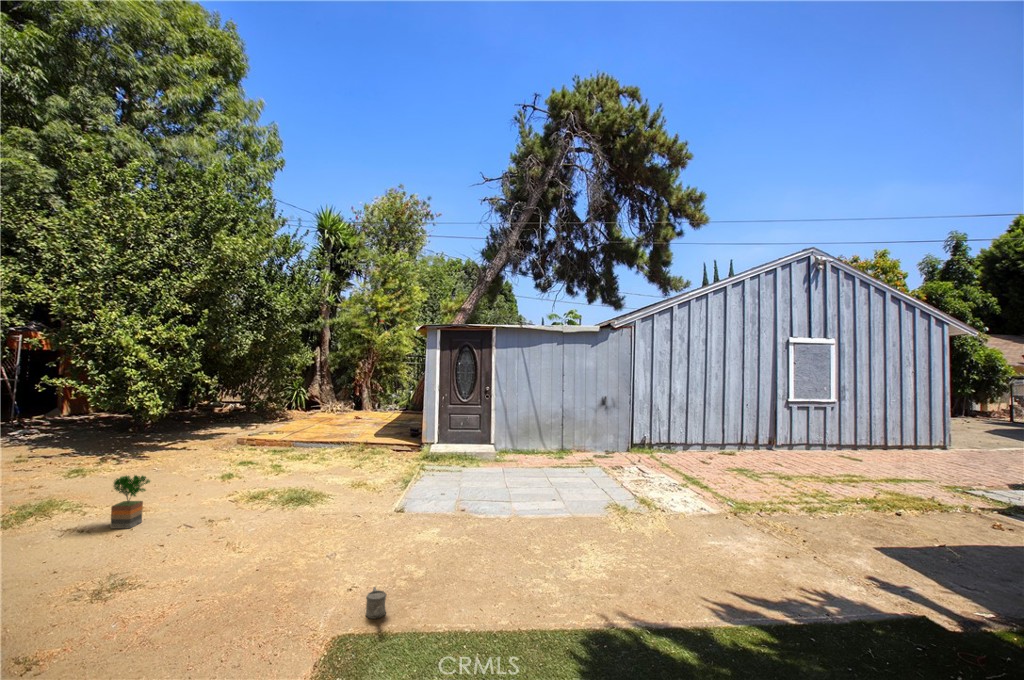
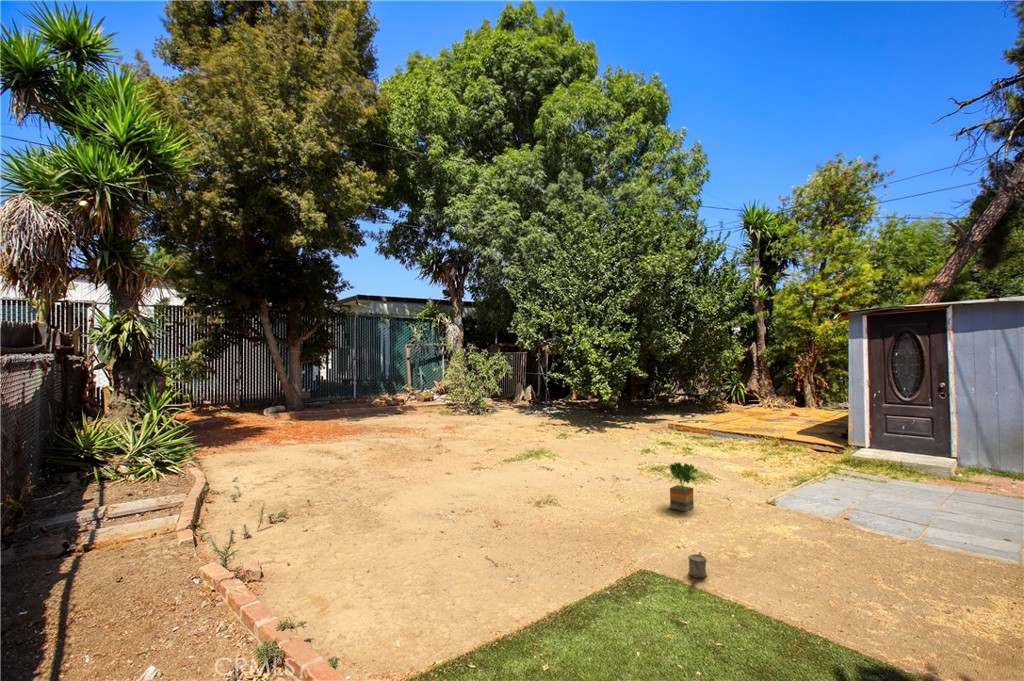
potted tree: present [110,475,150,529] -> present [669,462,698,511]

